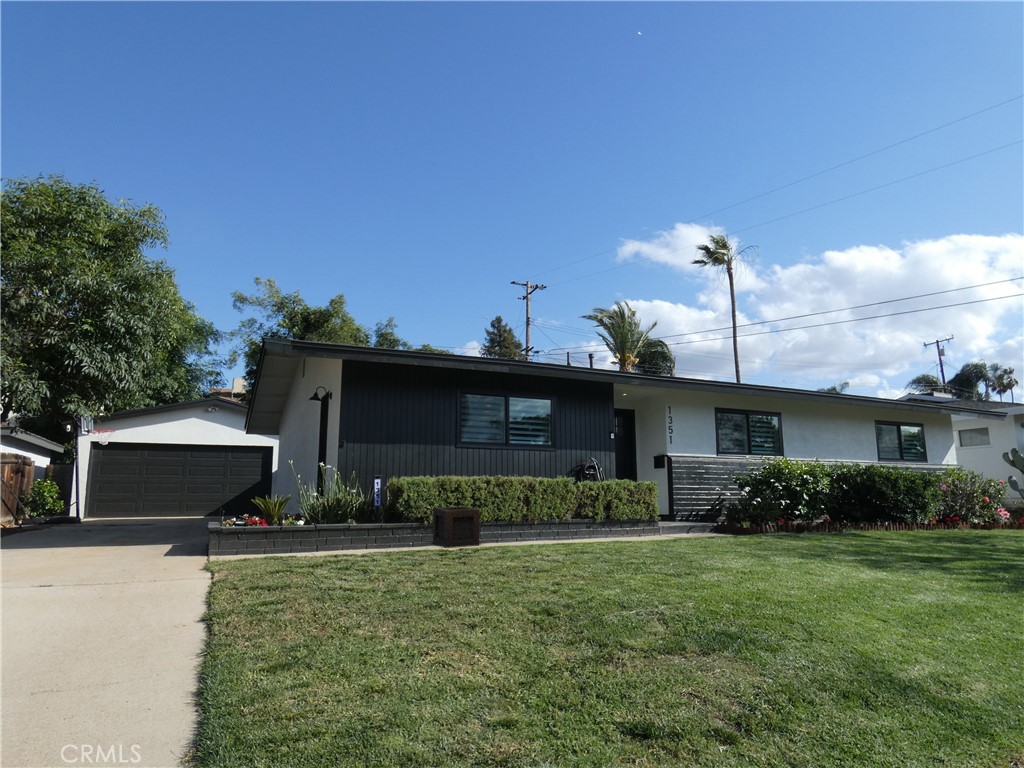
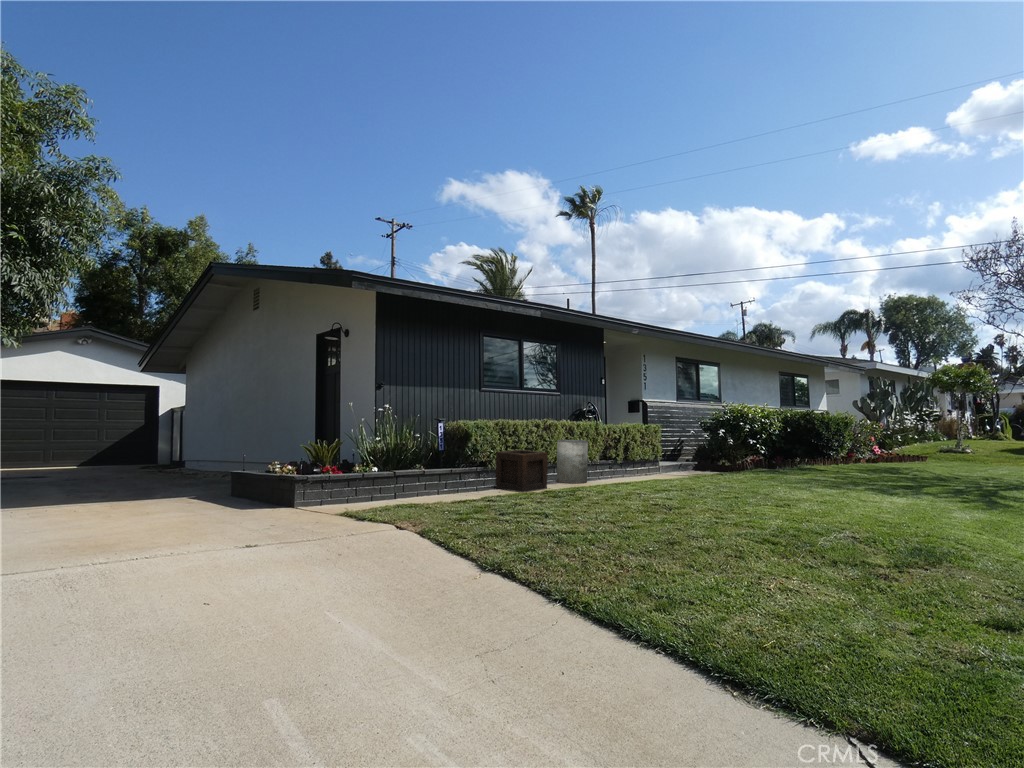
trash can: none [509,497,539,542] -> present [557,440,588,484]

